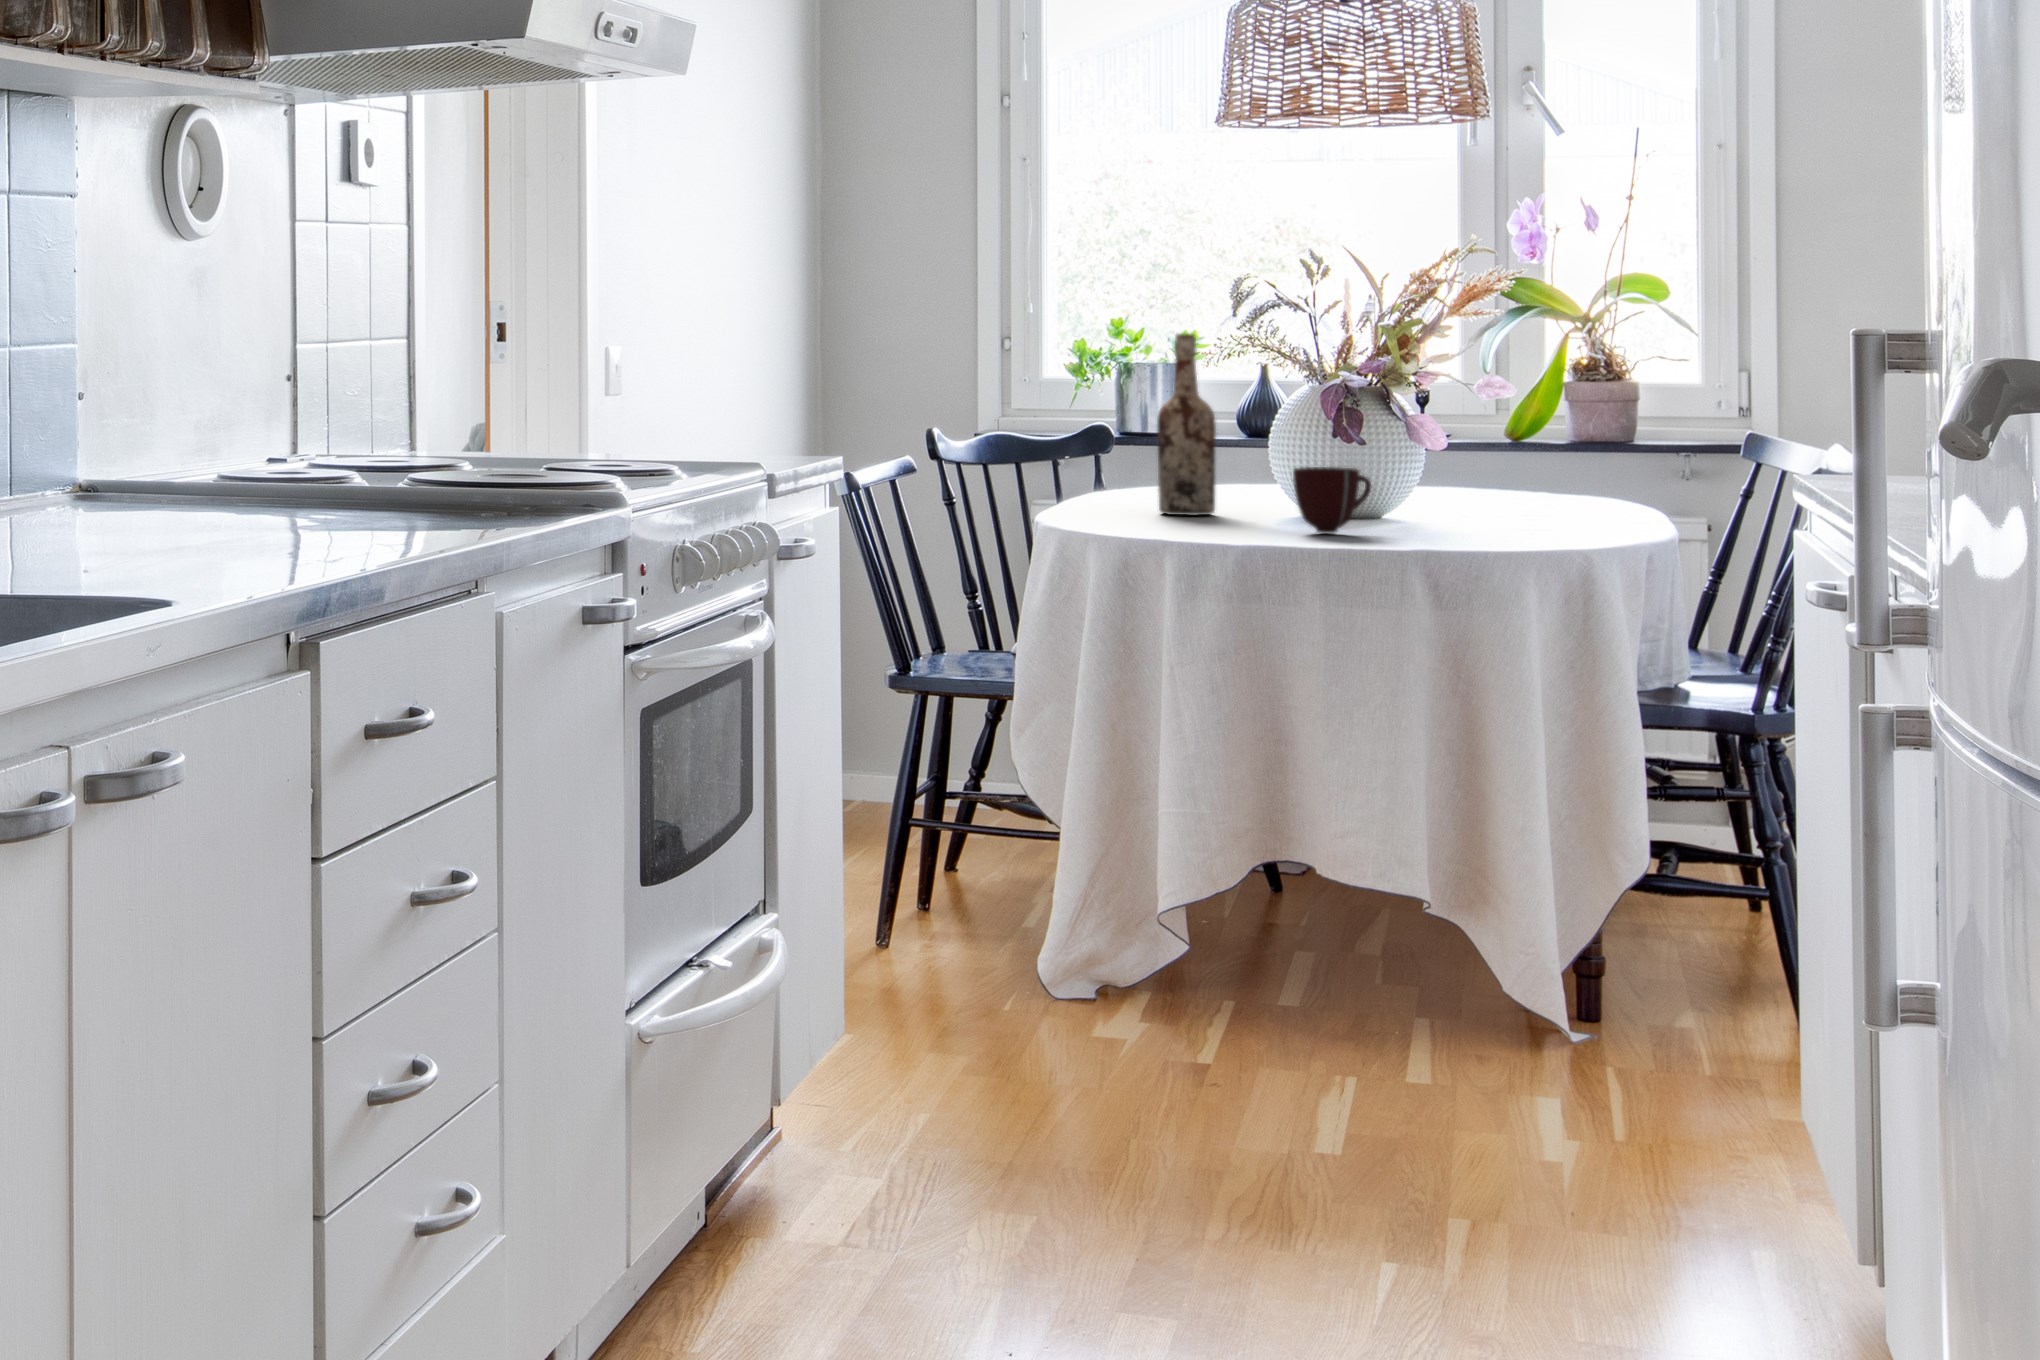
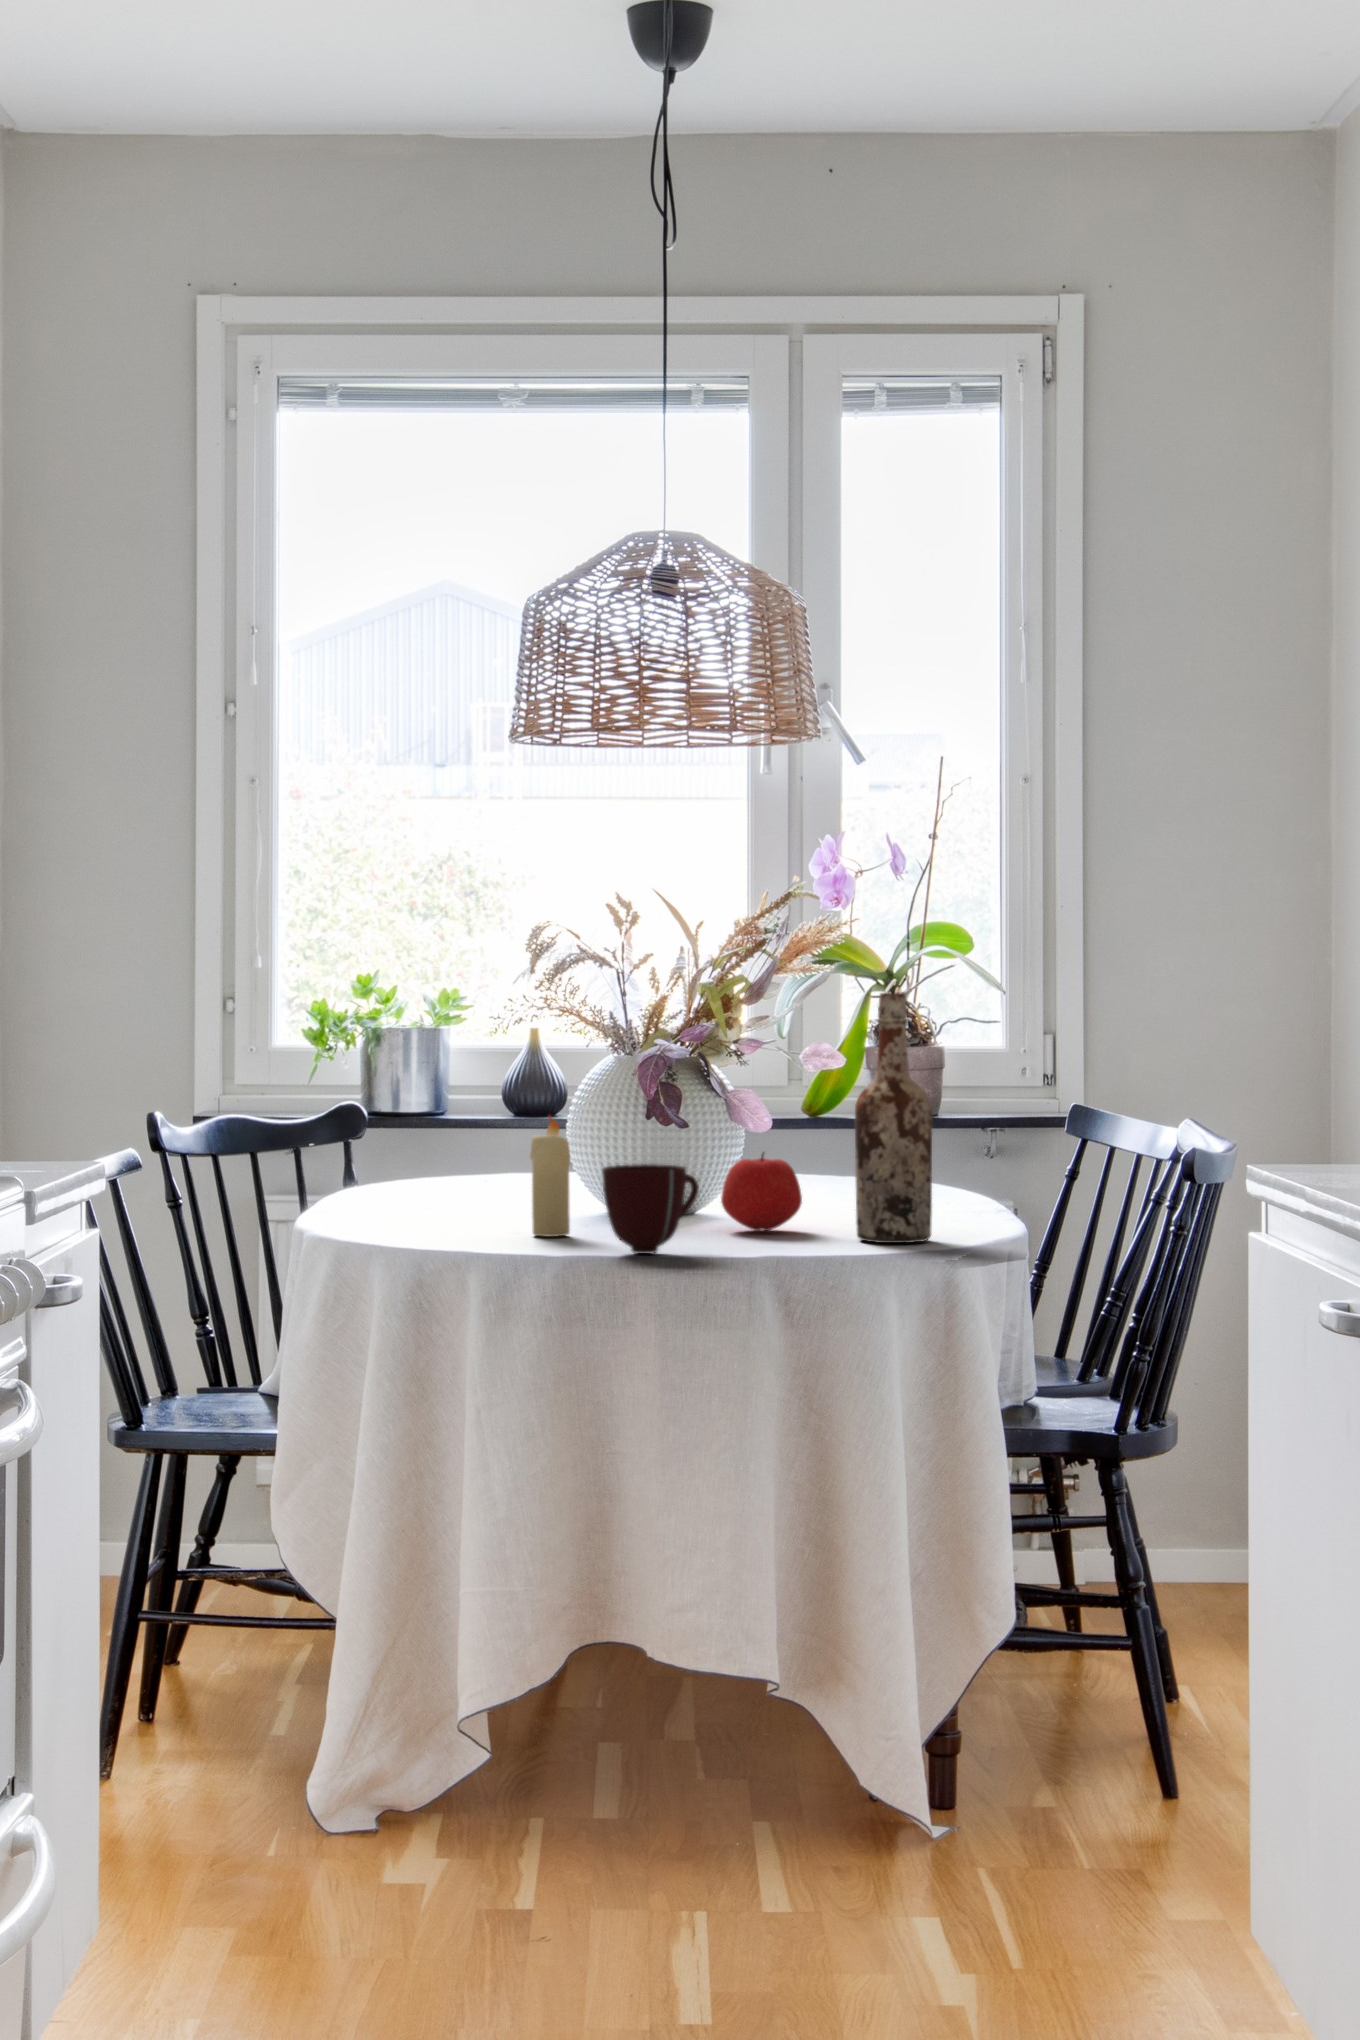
wine bottle: present [1157,334,1216,515] -> present [855,992,932,1243]
candle: none [1240,429,1272,522] -> present [530,1116,570,1237]
apple: none [1397,462,1464,524] -> present [721,1153,802,1231]

